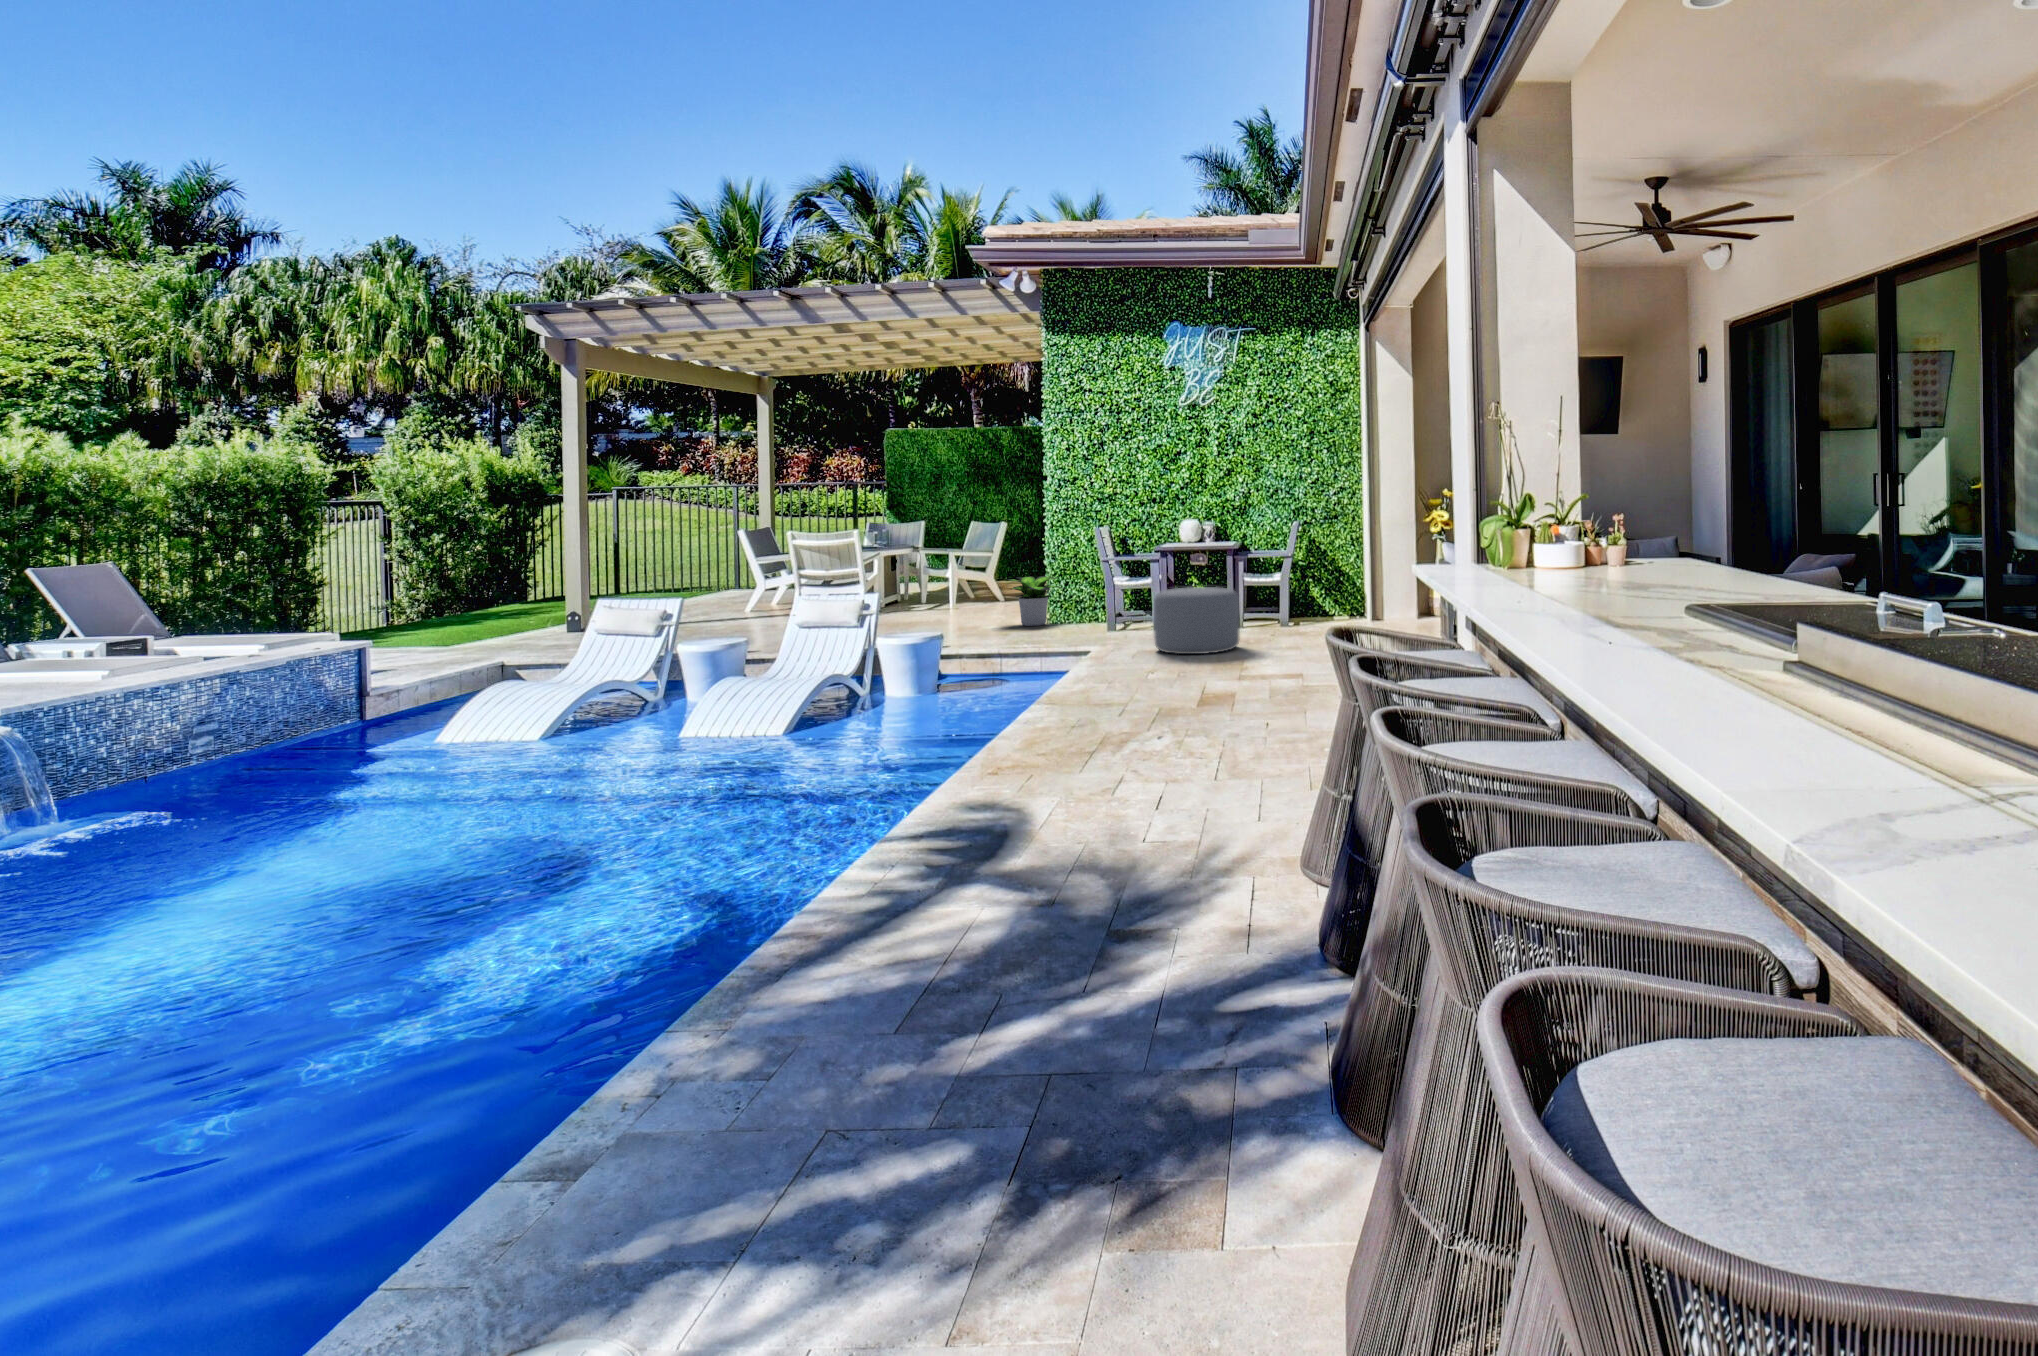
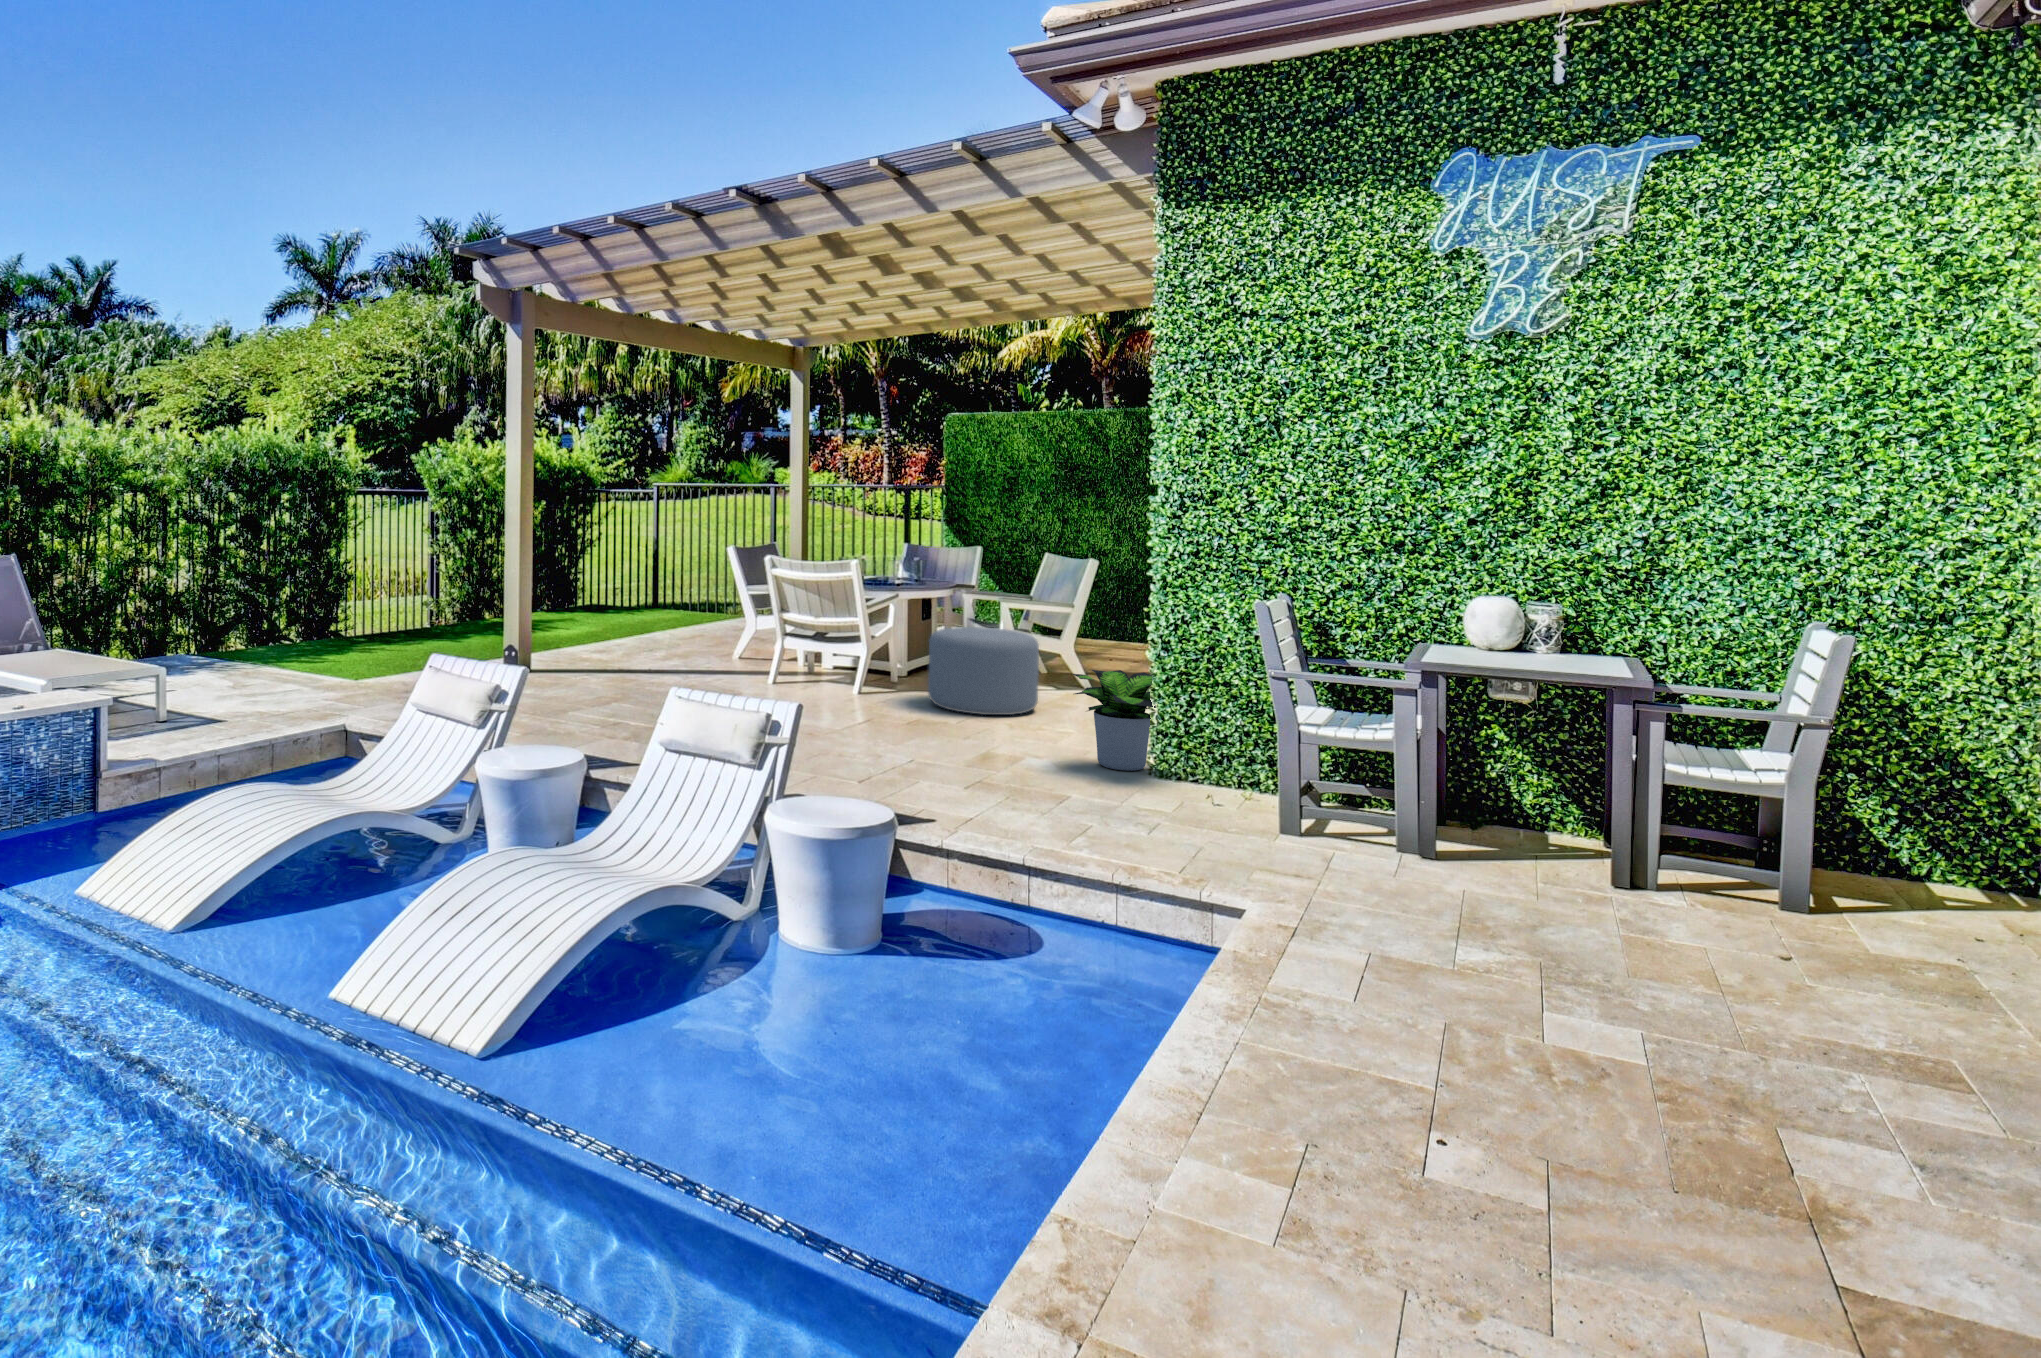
ottoman: present [1154,587,1239,654] -> present [928,627,1039,715]

